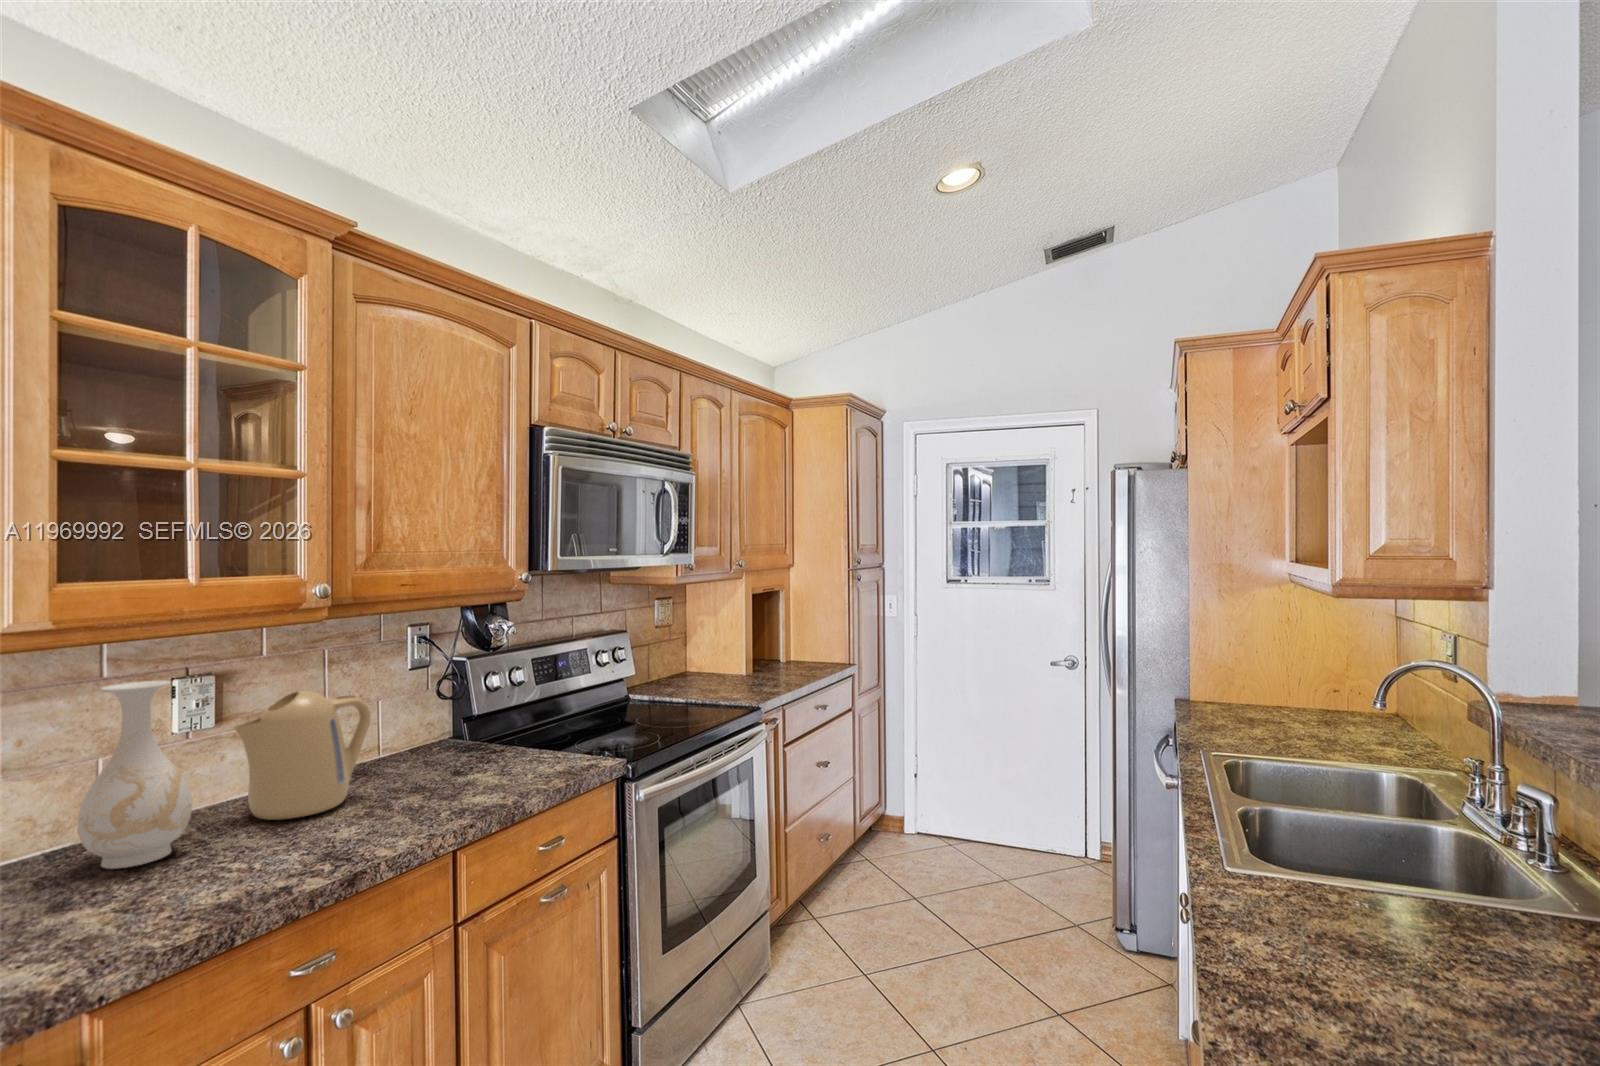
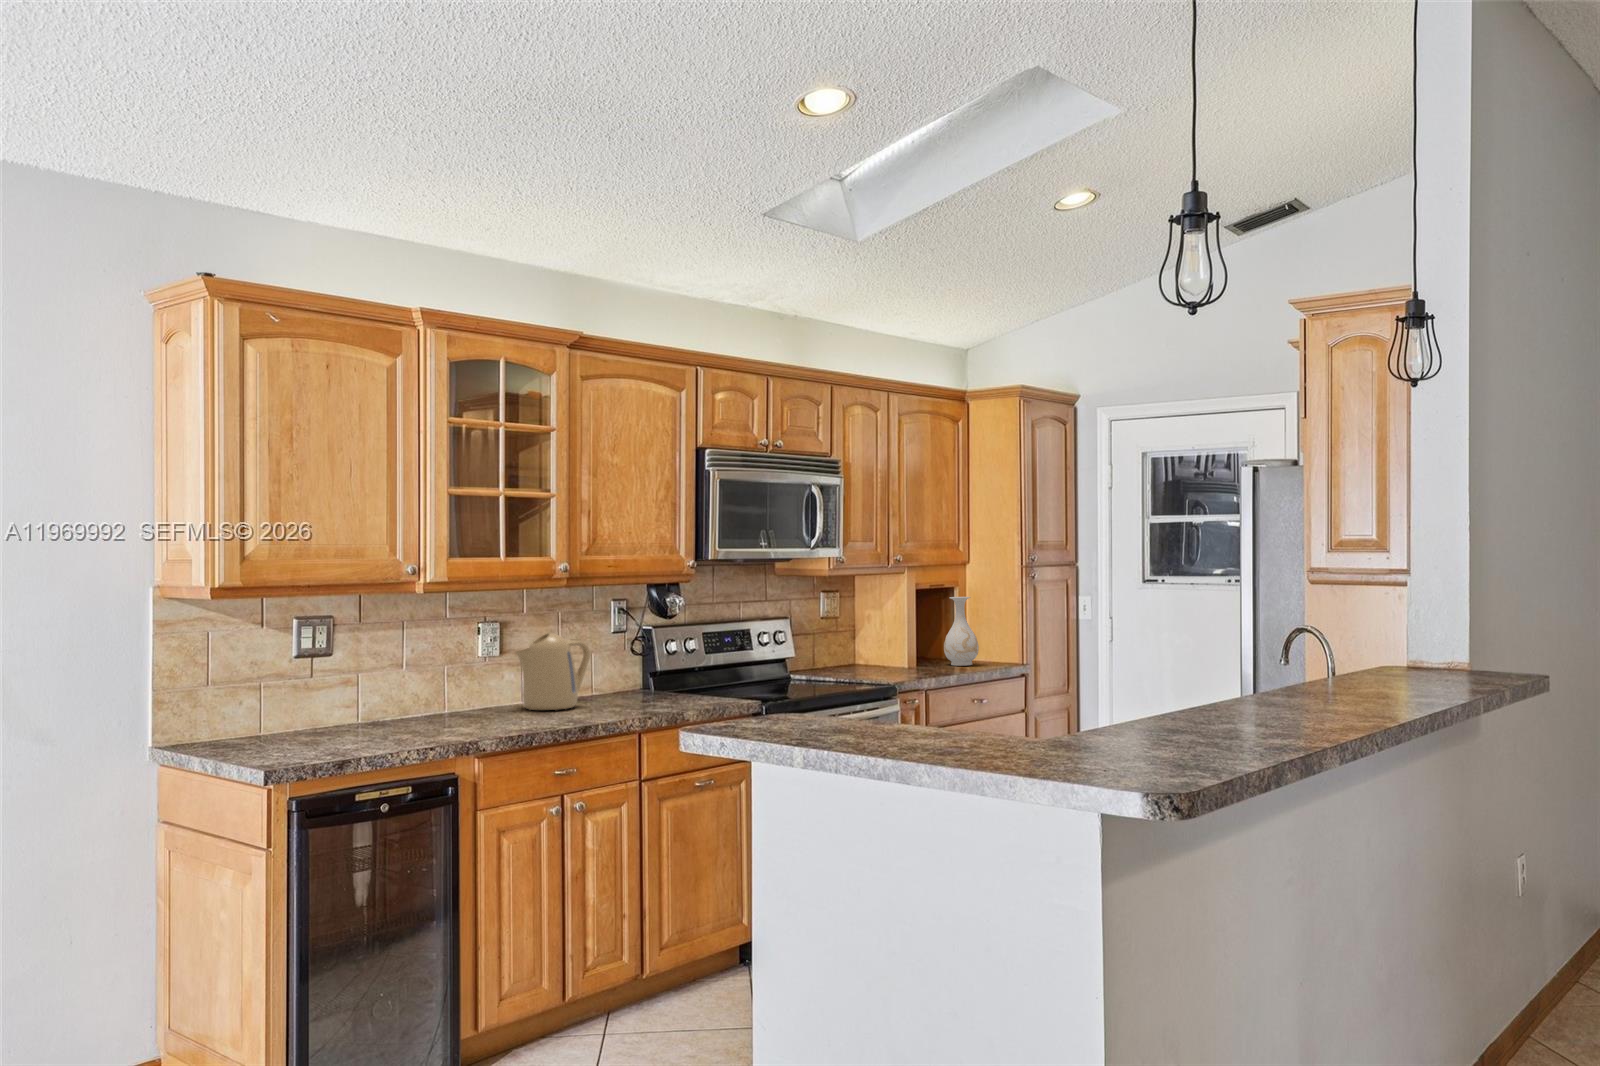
vase: present [77,681,192,869] -> present [944,597,979,666]

